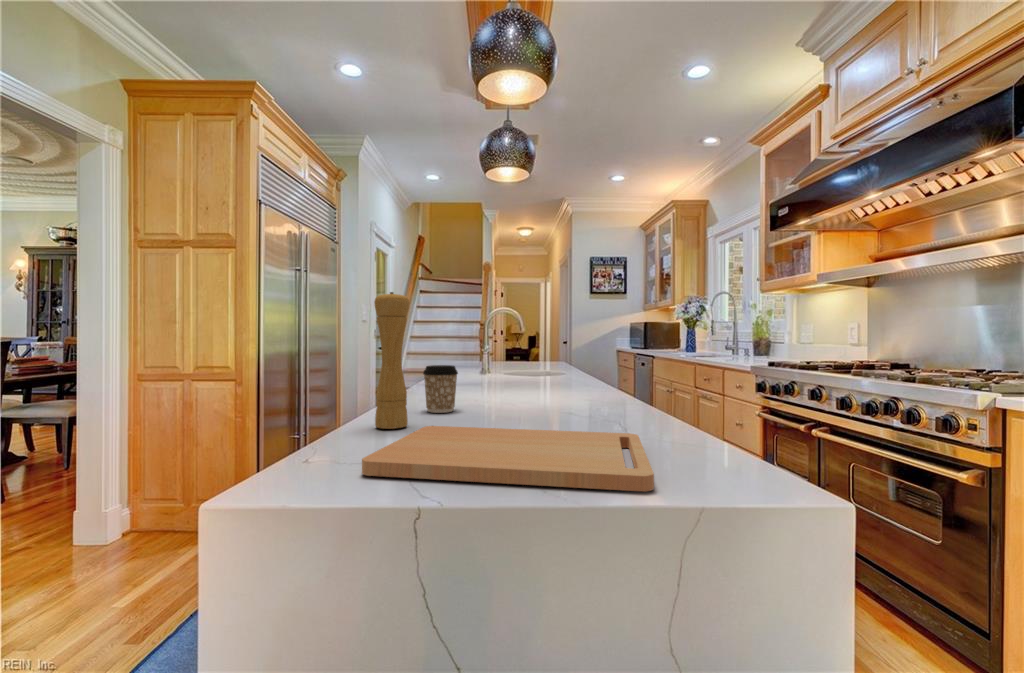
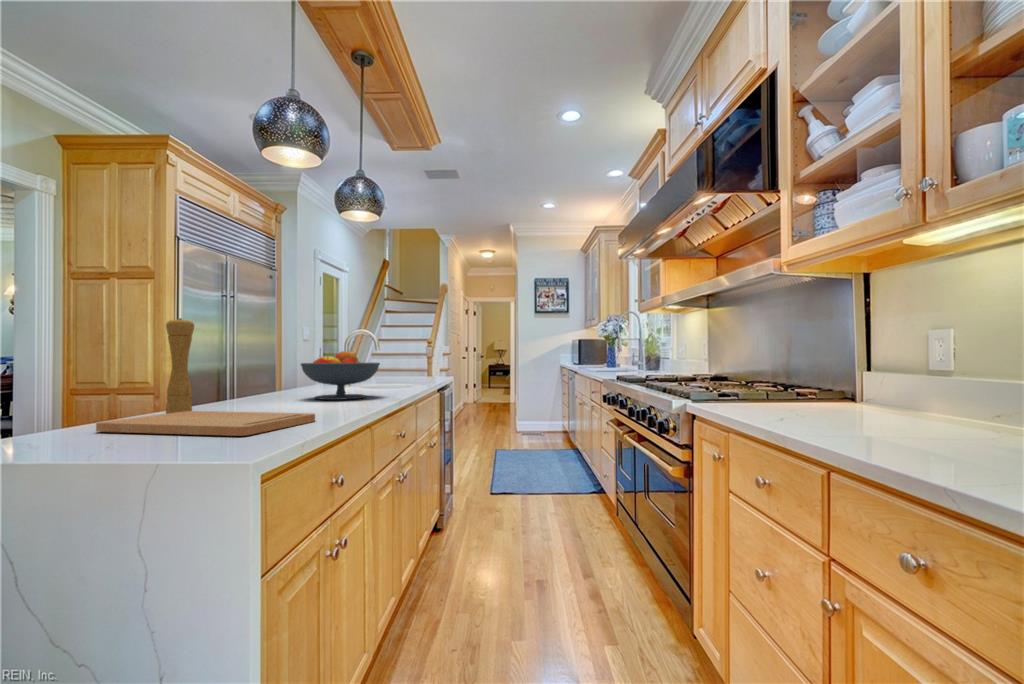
fruit bowl: none [475,336,569,398] -> present [301,351,380,400]
coffee cup: present [423,365,458,413] -> none [227,373,257,408]

